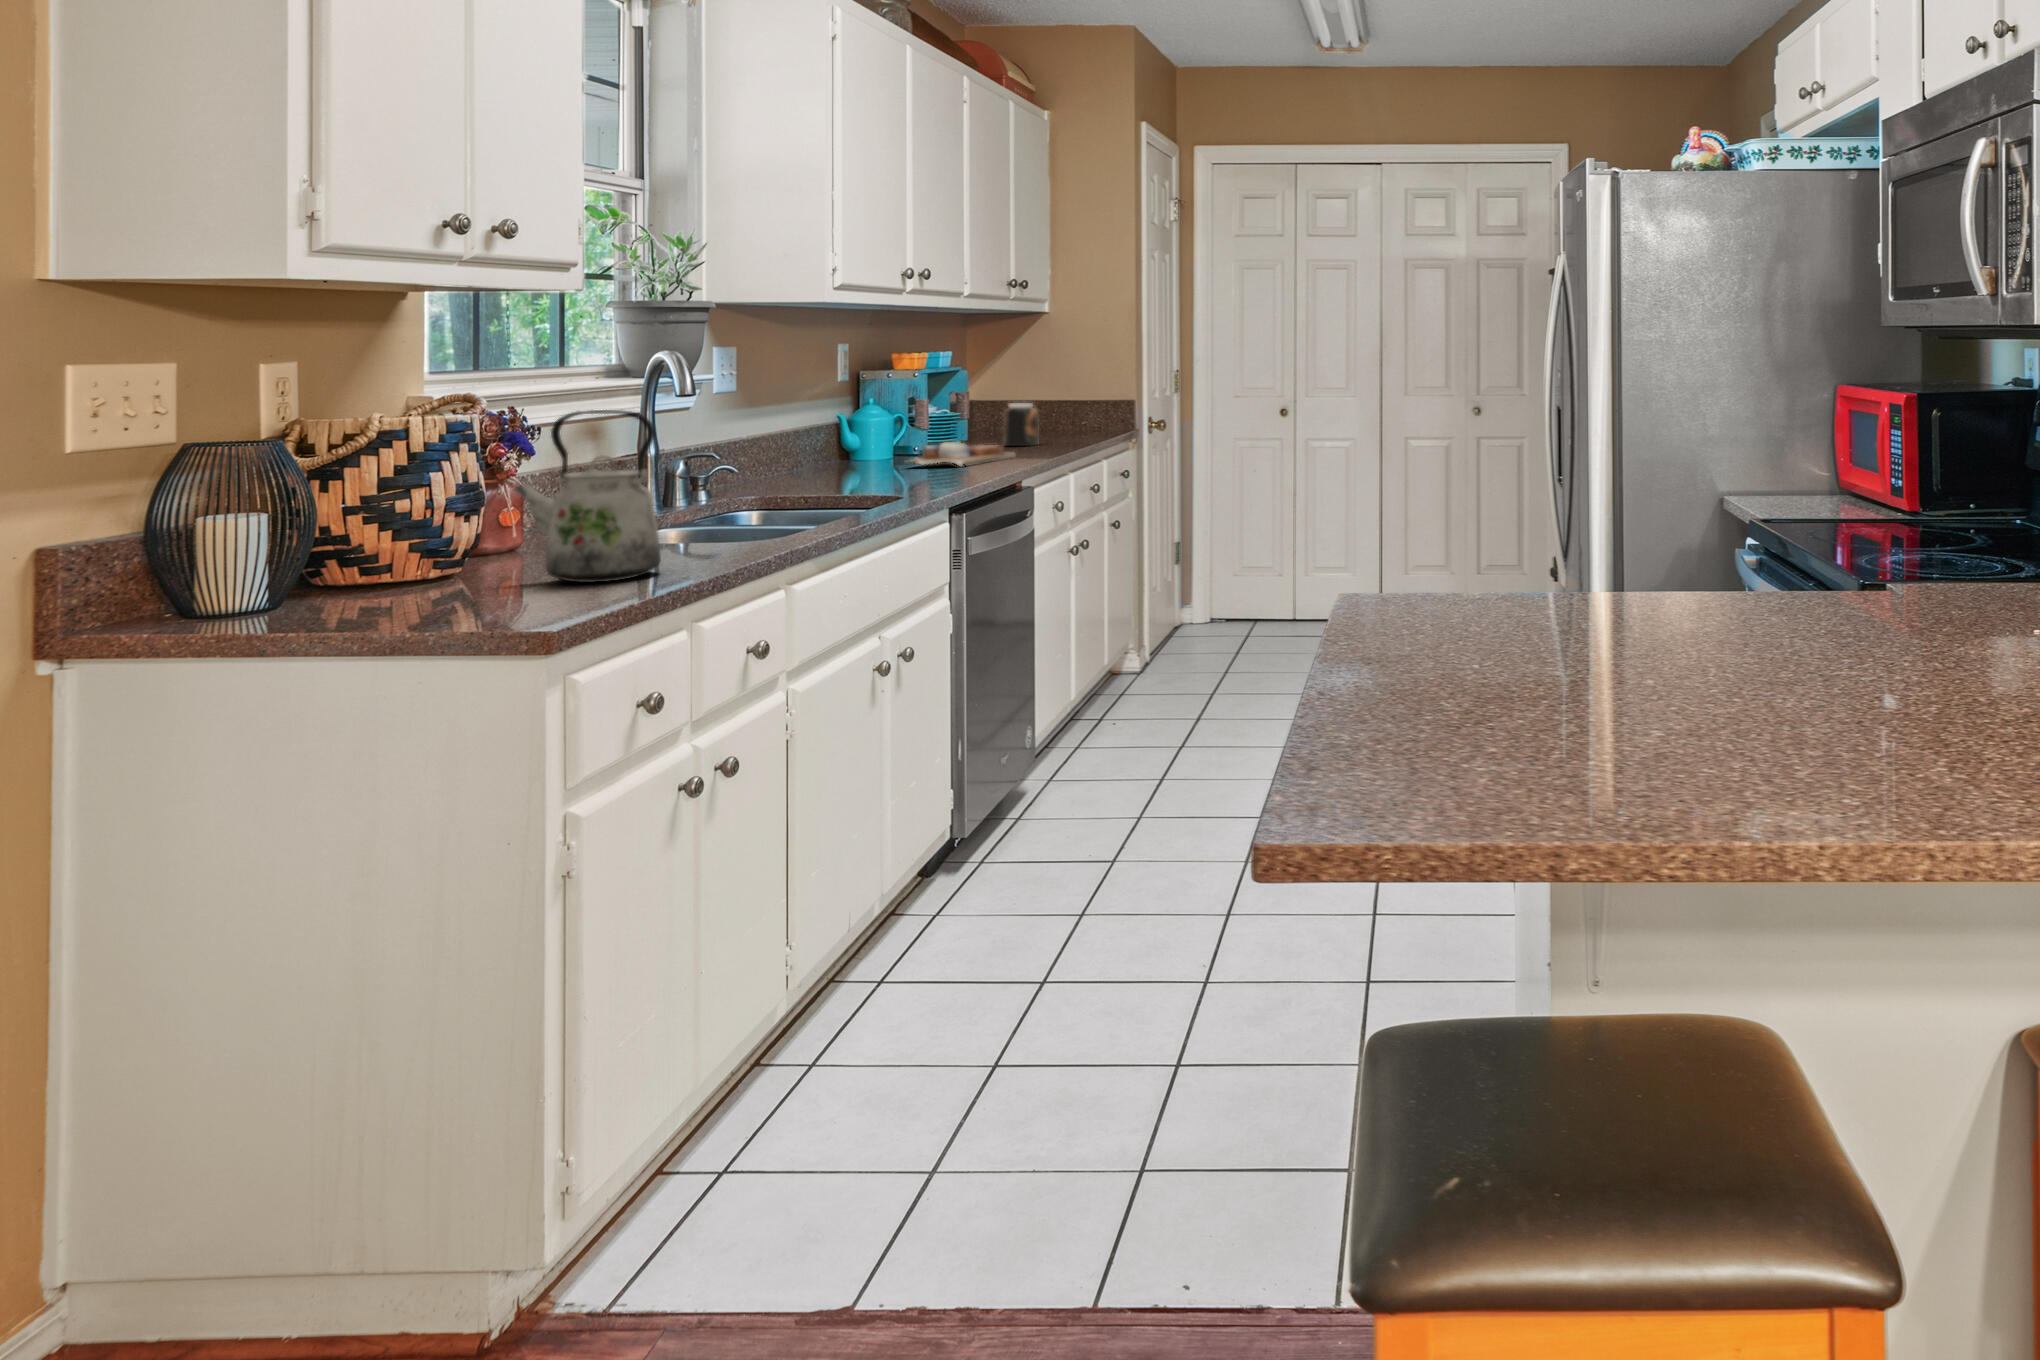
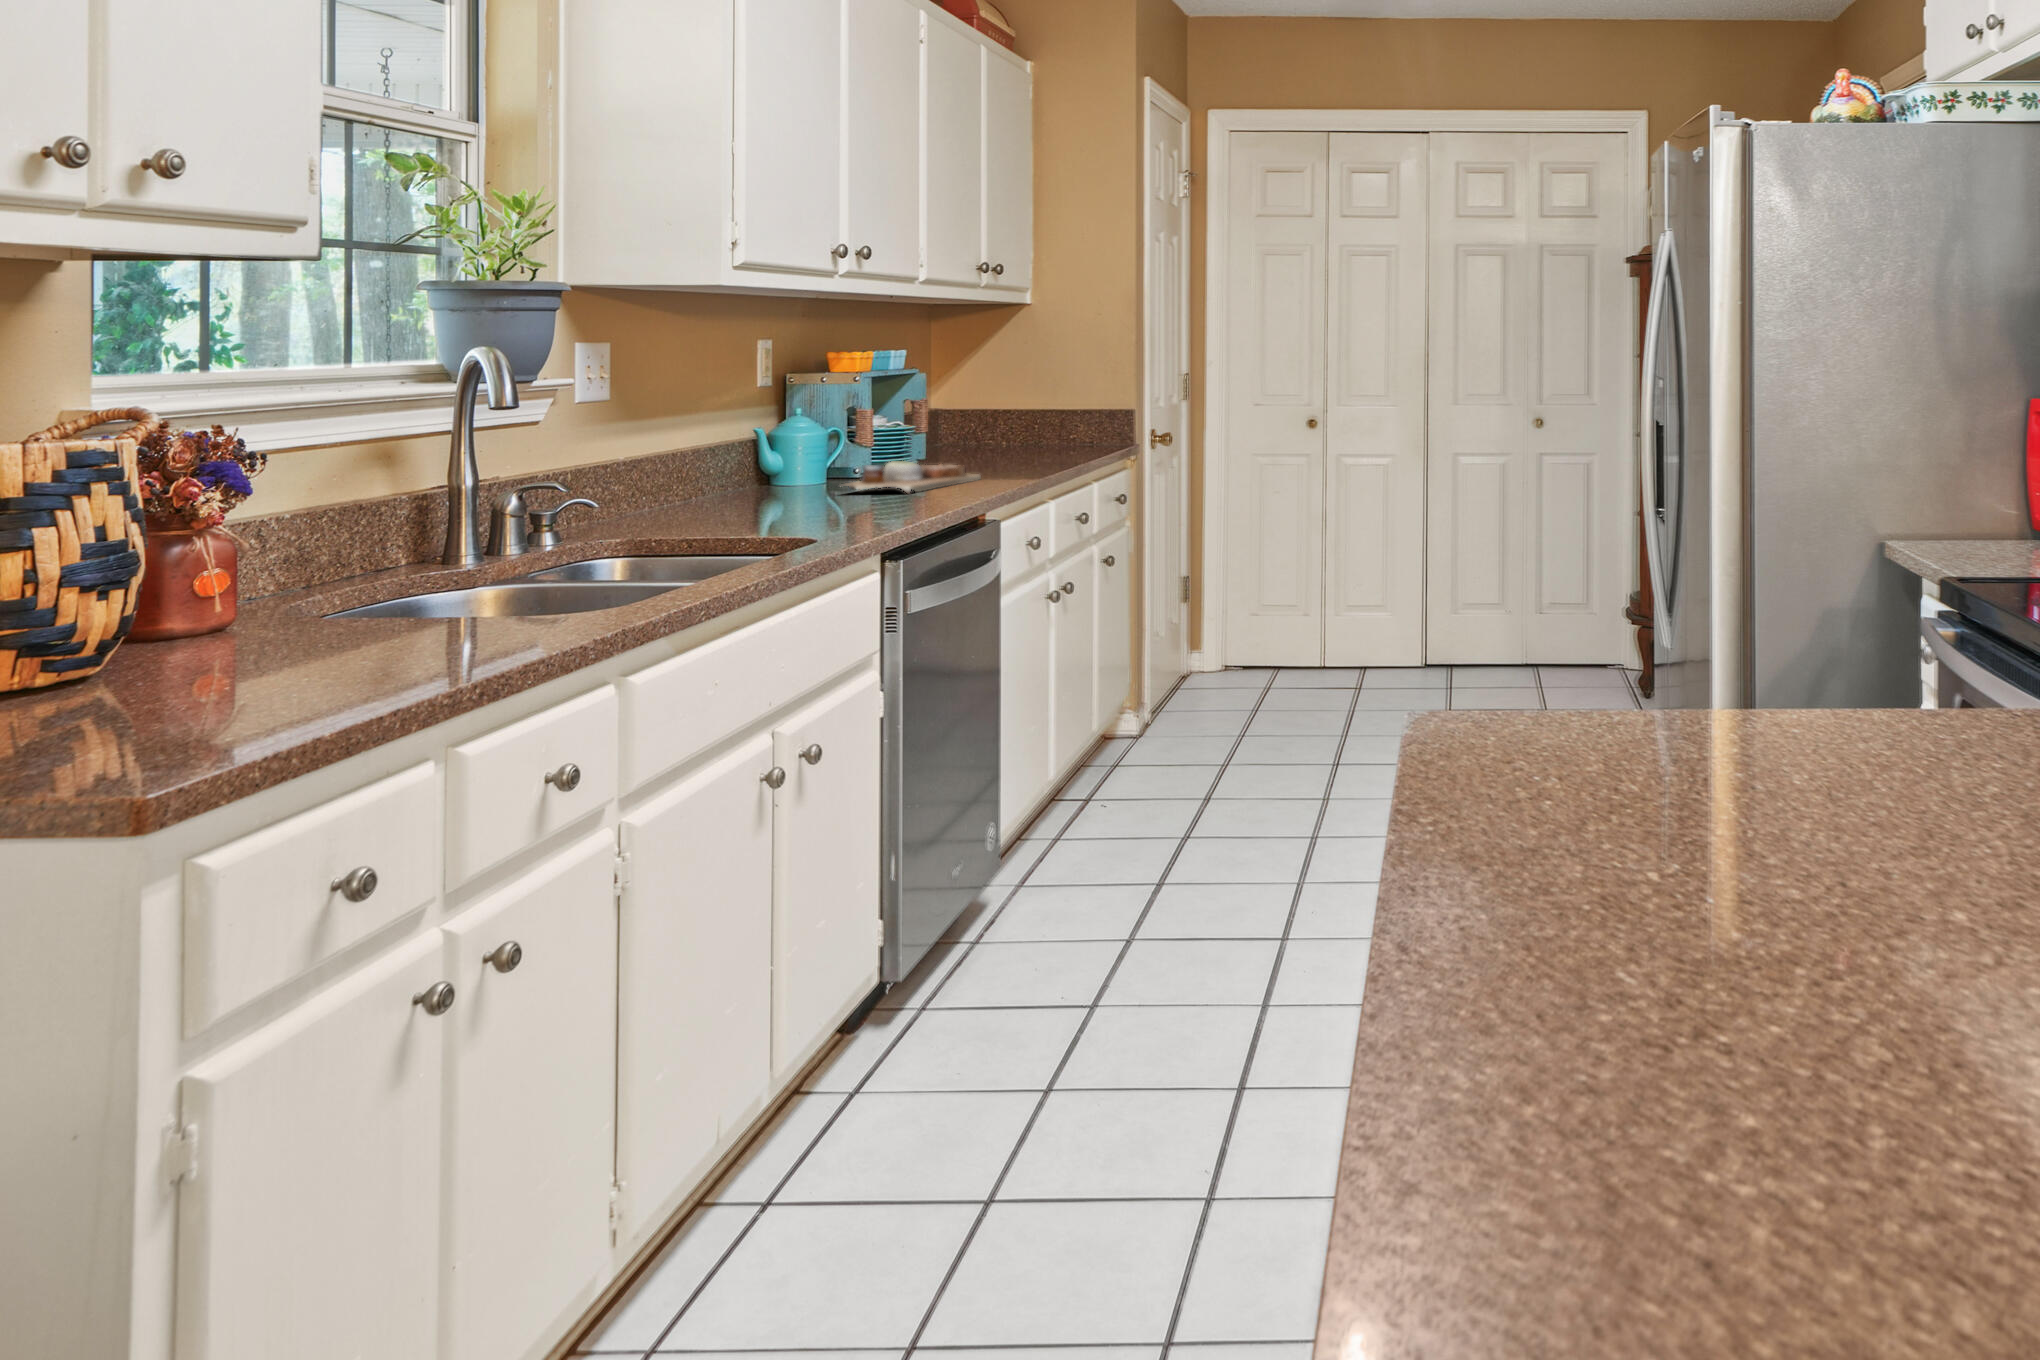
jar: present [1003,403,1039,446] -> none [972,412,1014,464]
kettle: present [514,410,661,582] -> none [165,436,392,695]

